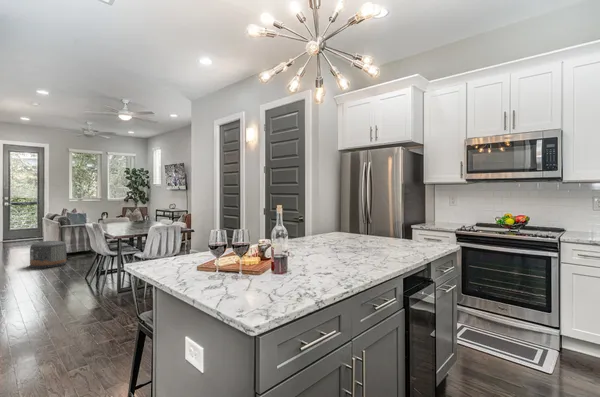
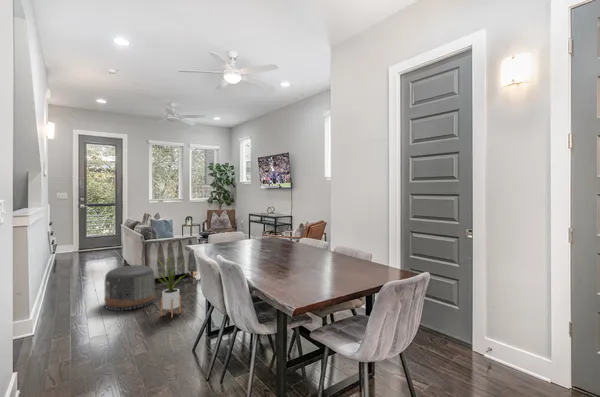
house plant: none [63,229,89,269] -> present [159,258,181,317]

